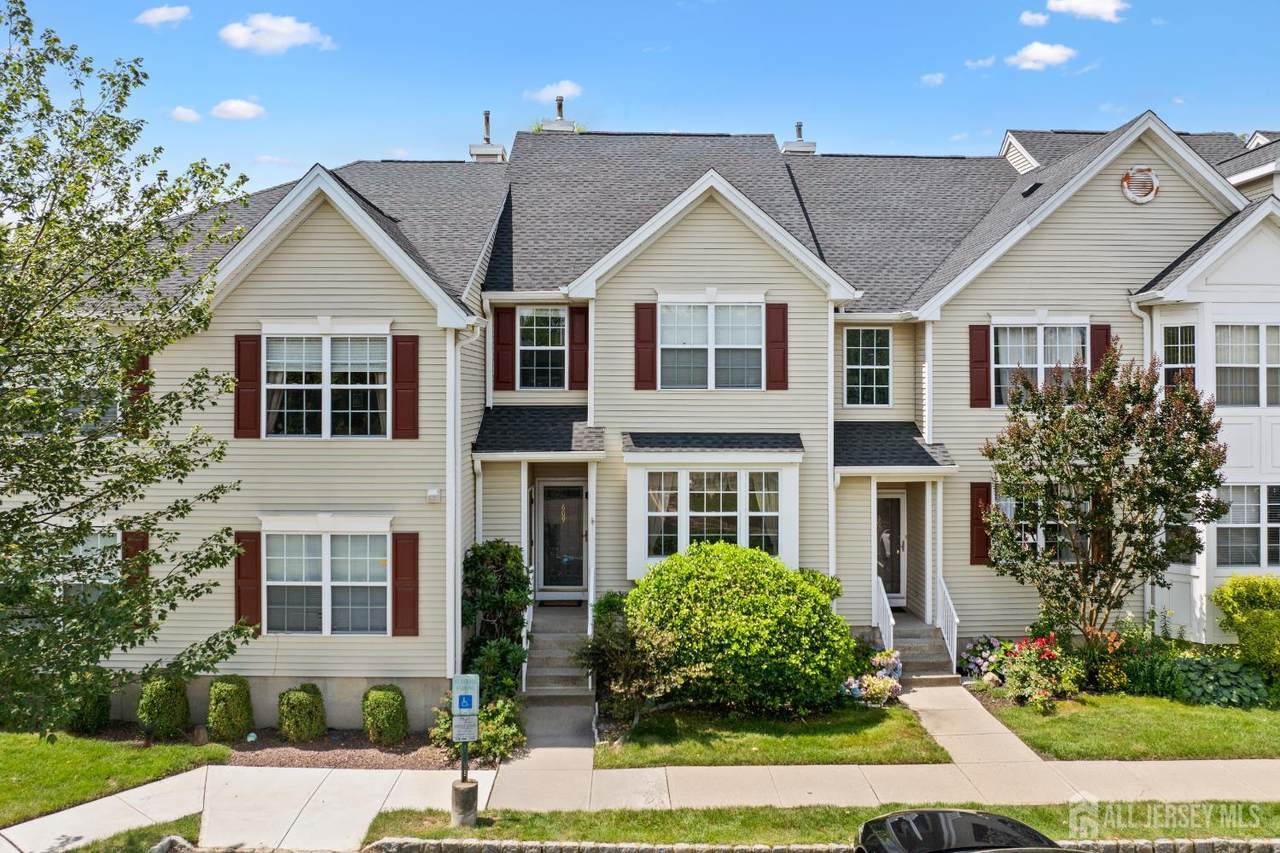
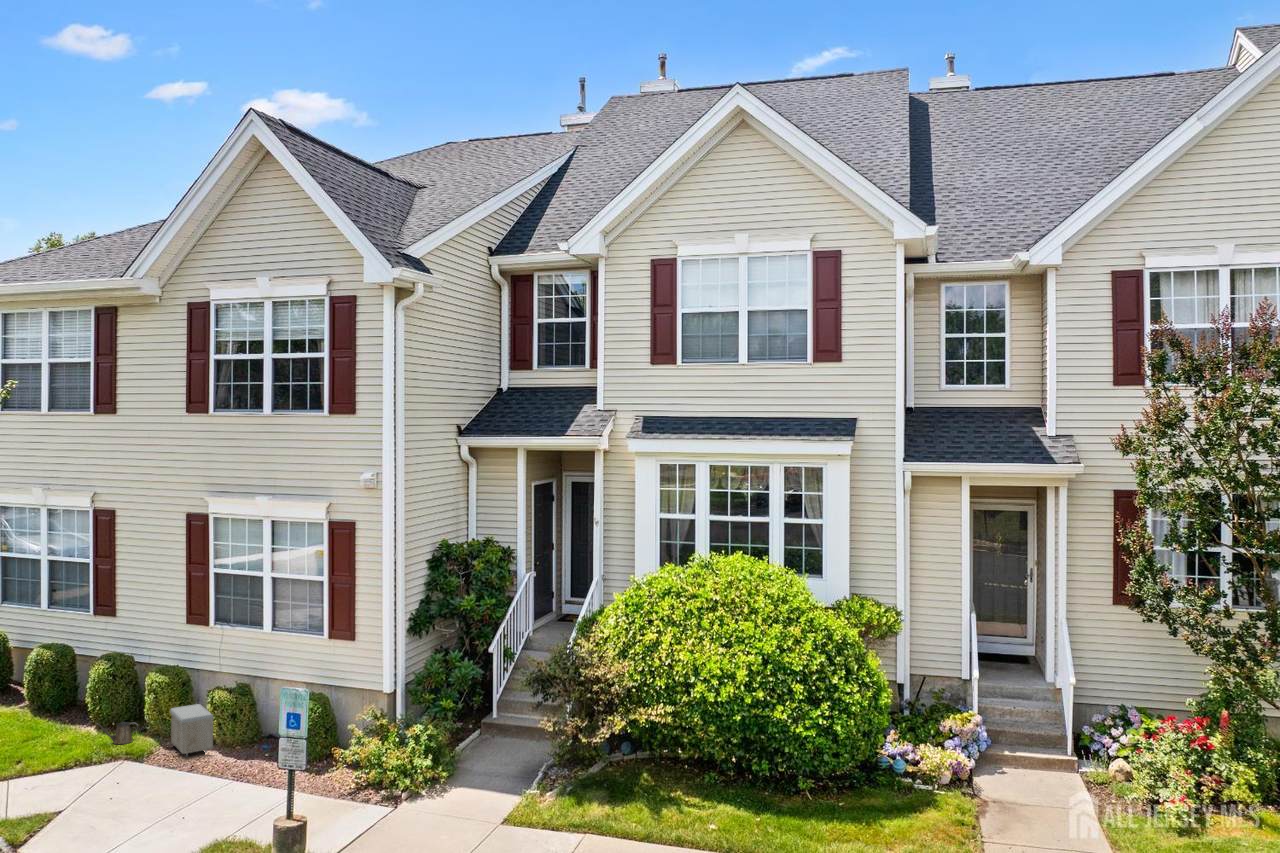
storage bench: none [251,701,300,748] -> present [170,704,213,756]
potted plant: present [134,716,162,747] -> none [59,705,93,740]

